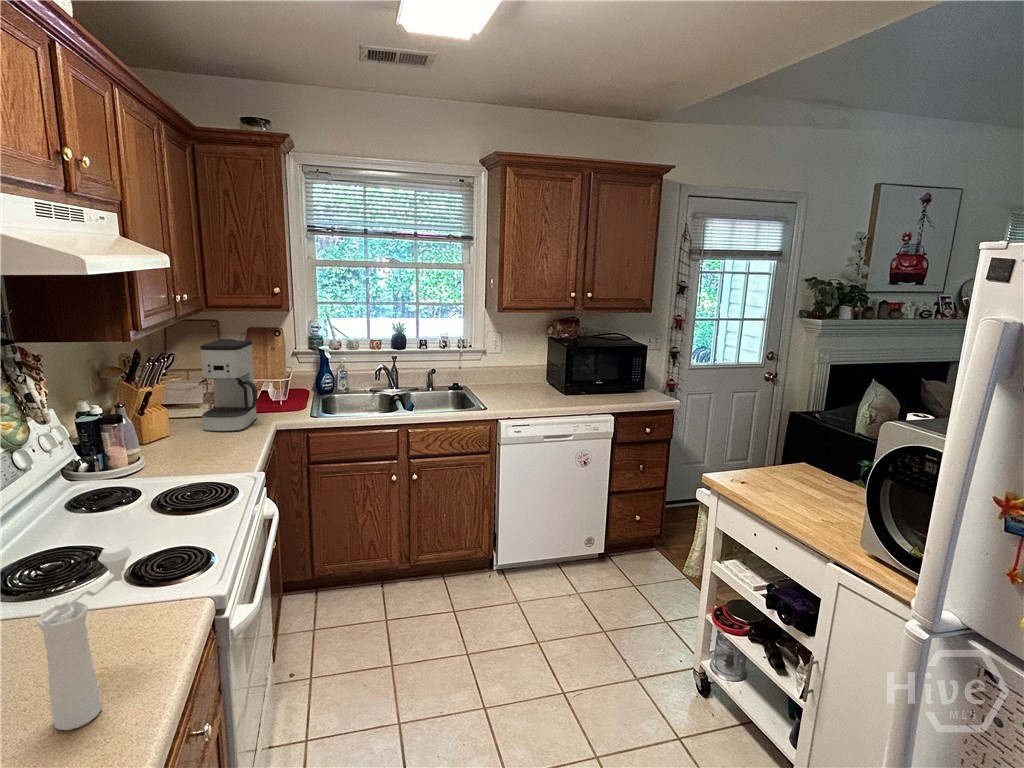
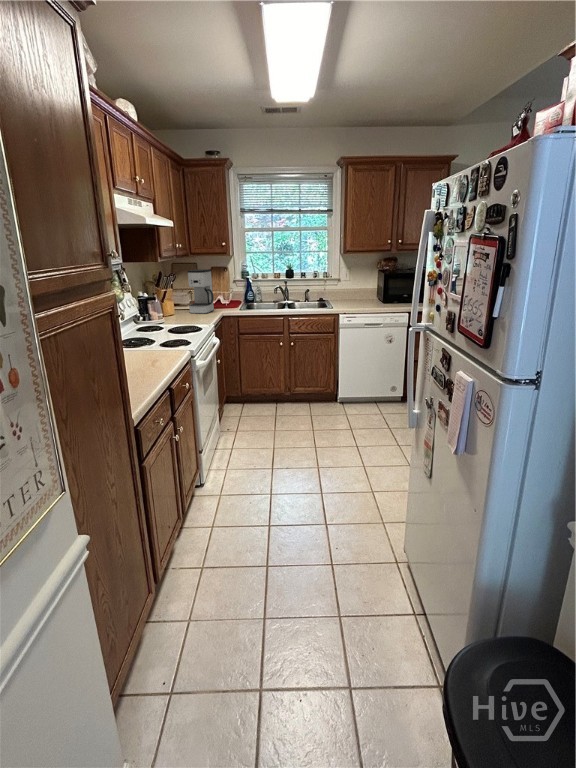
pepper mill: present [37,544,132,730] -> none [139,314,163,365]

